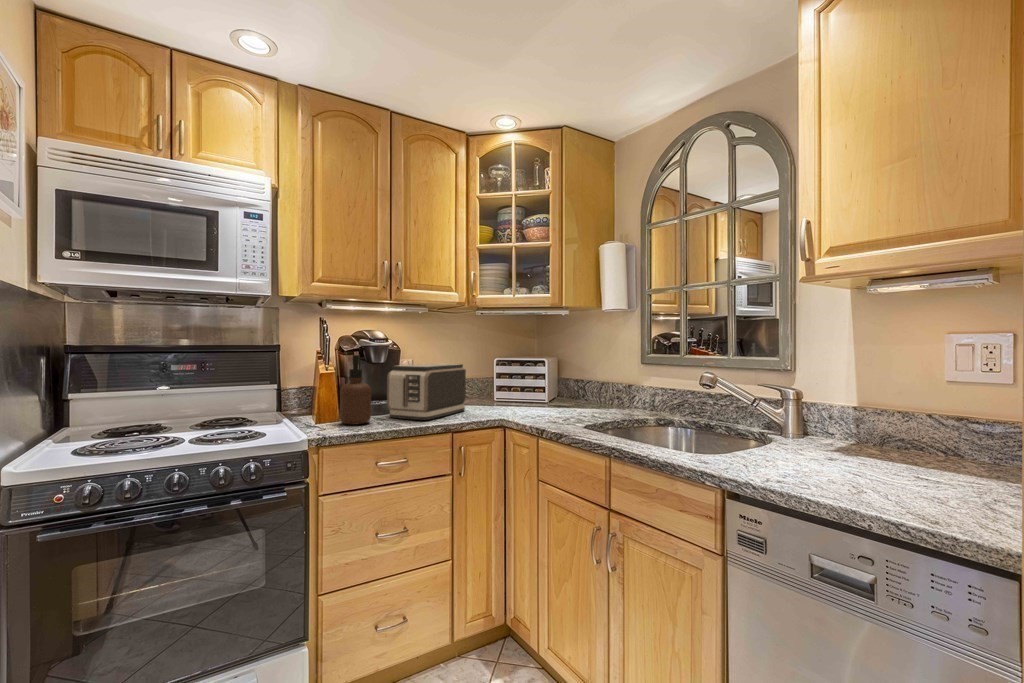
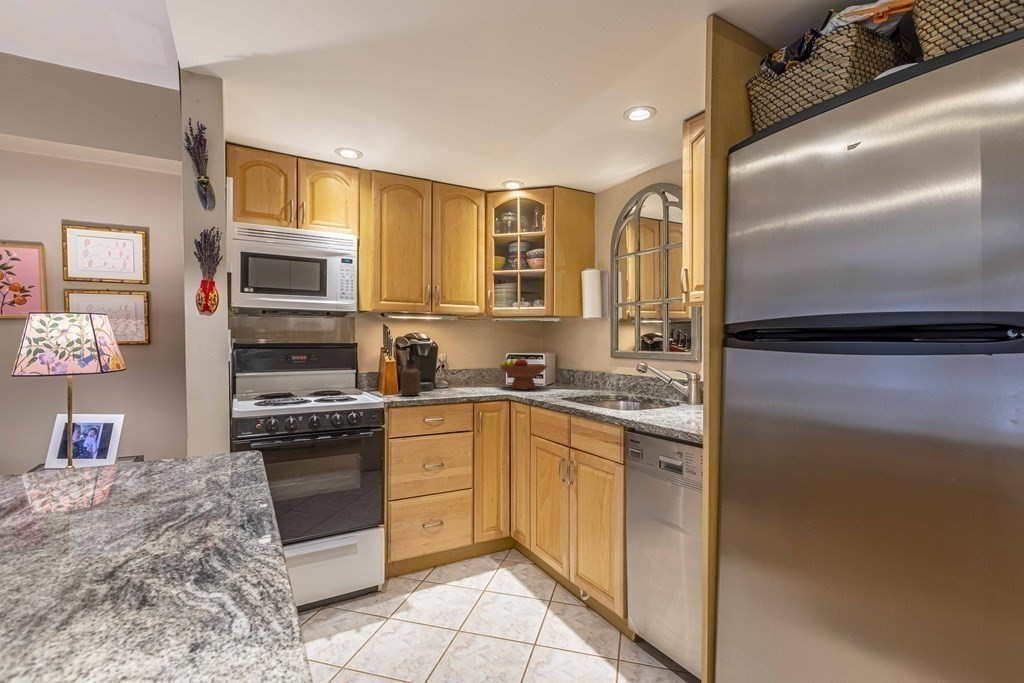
fruit bowl: none [486,362,554,409] -> present [500,357,548,389]
toaster: present [387,364,466,420] -> none [430,357,484,394]

